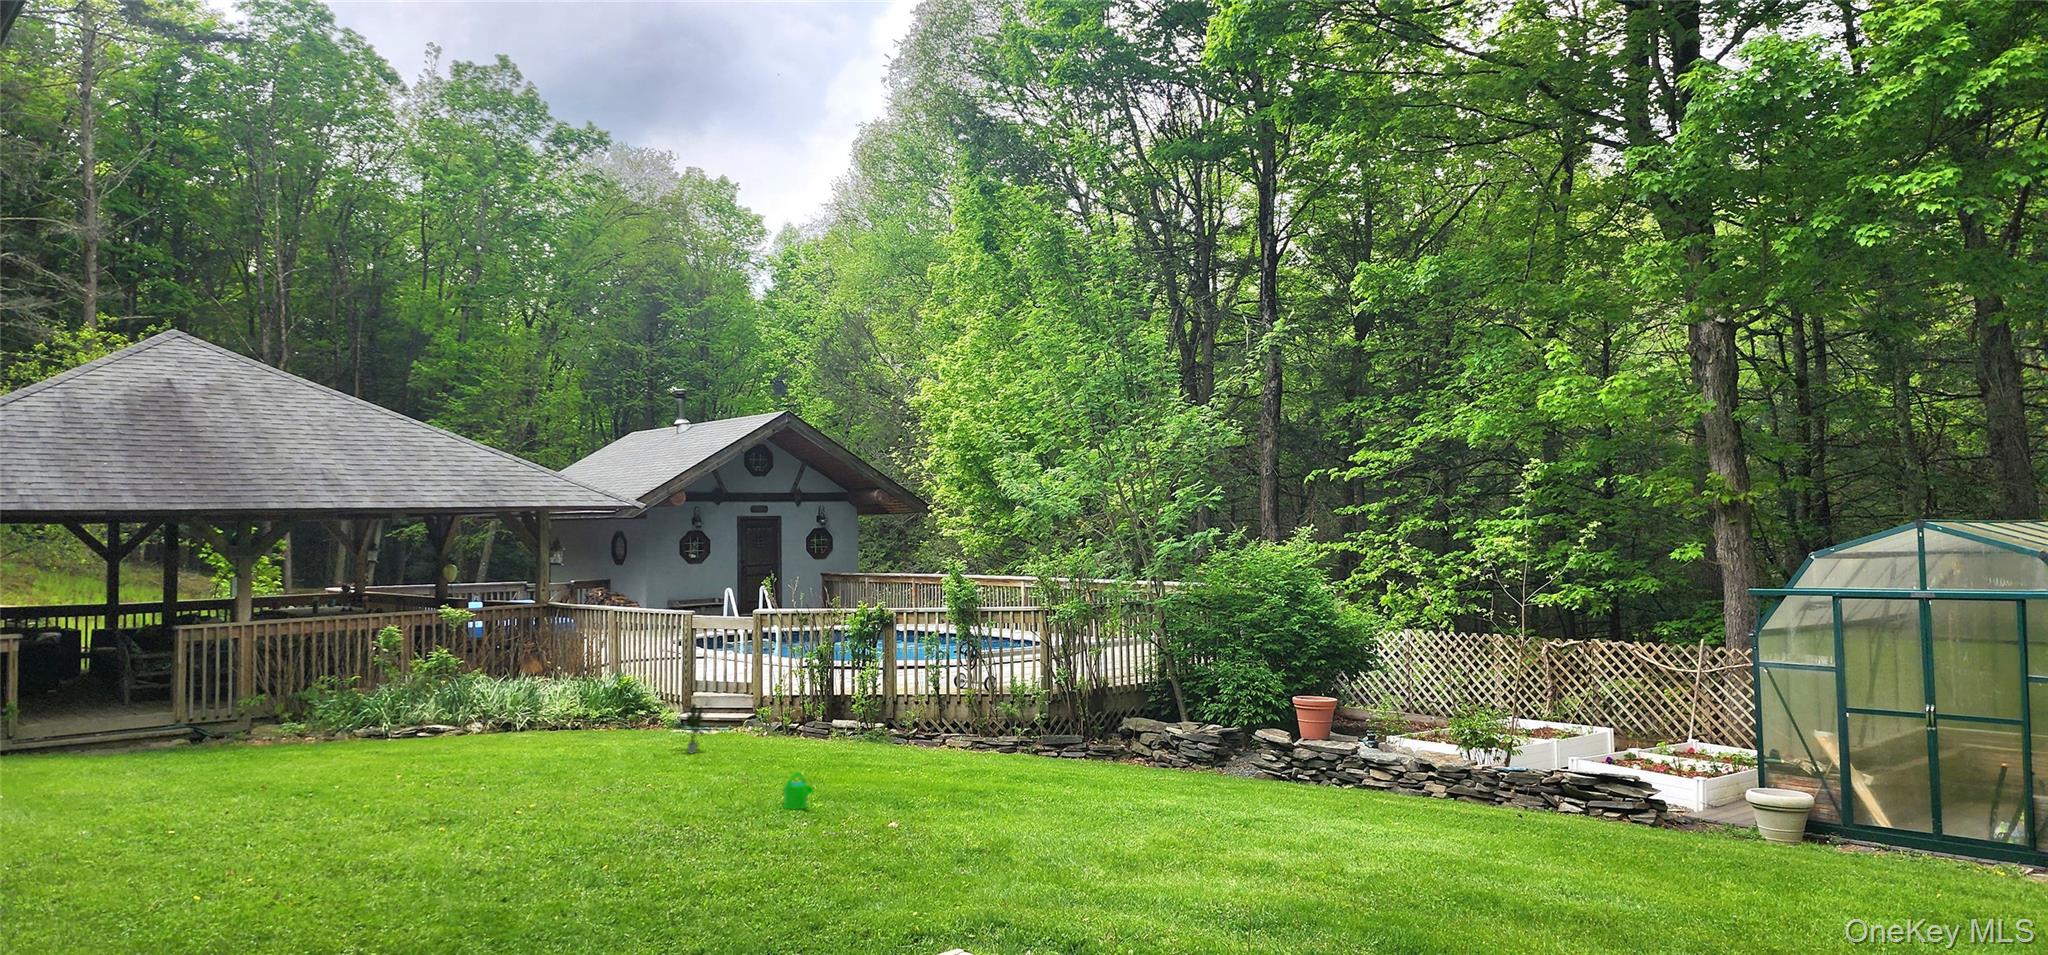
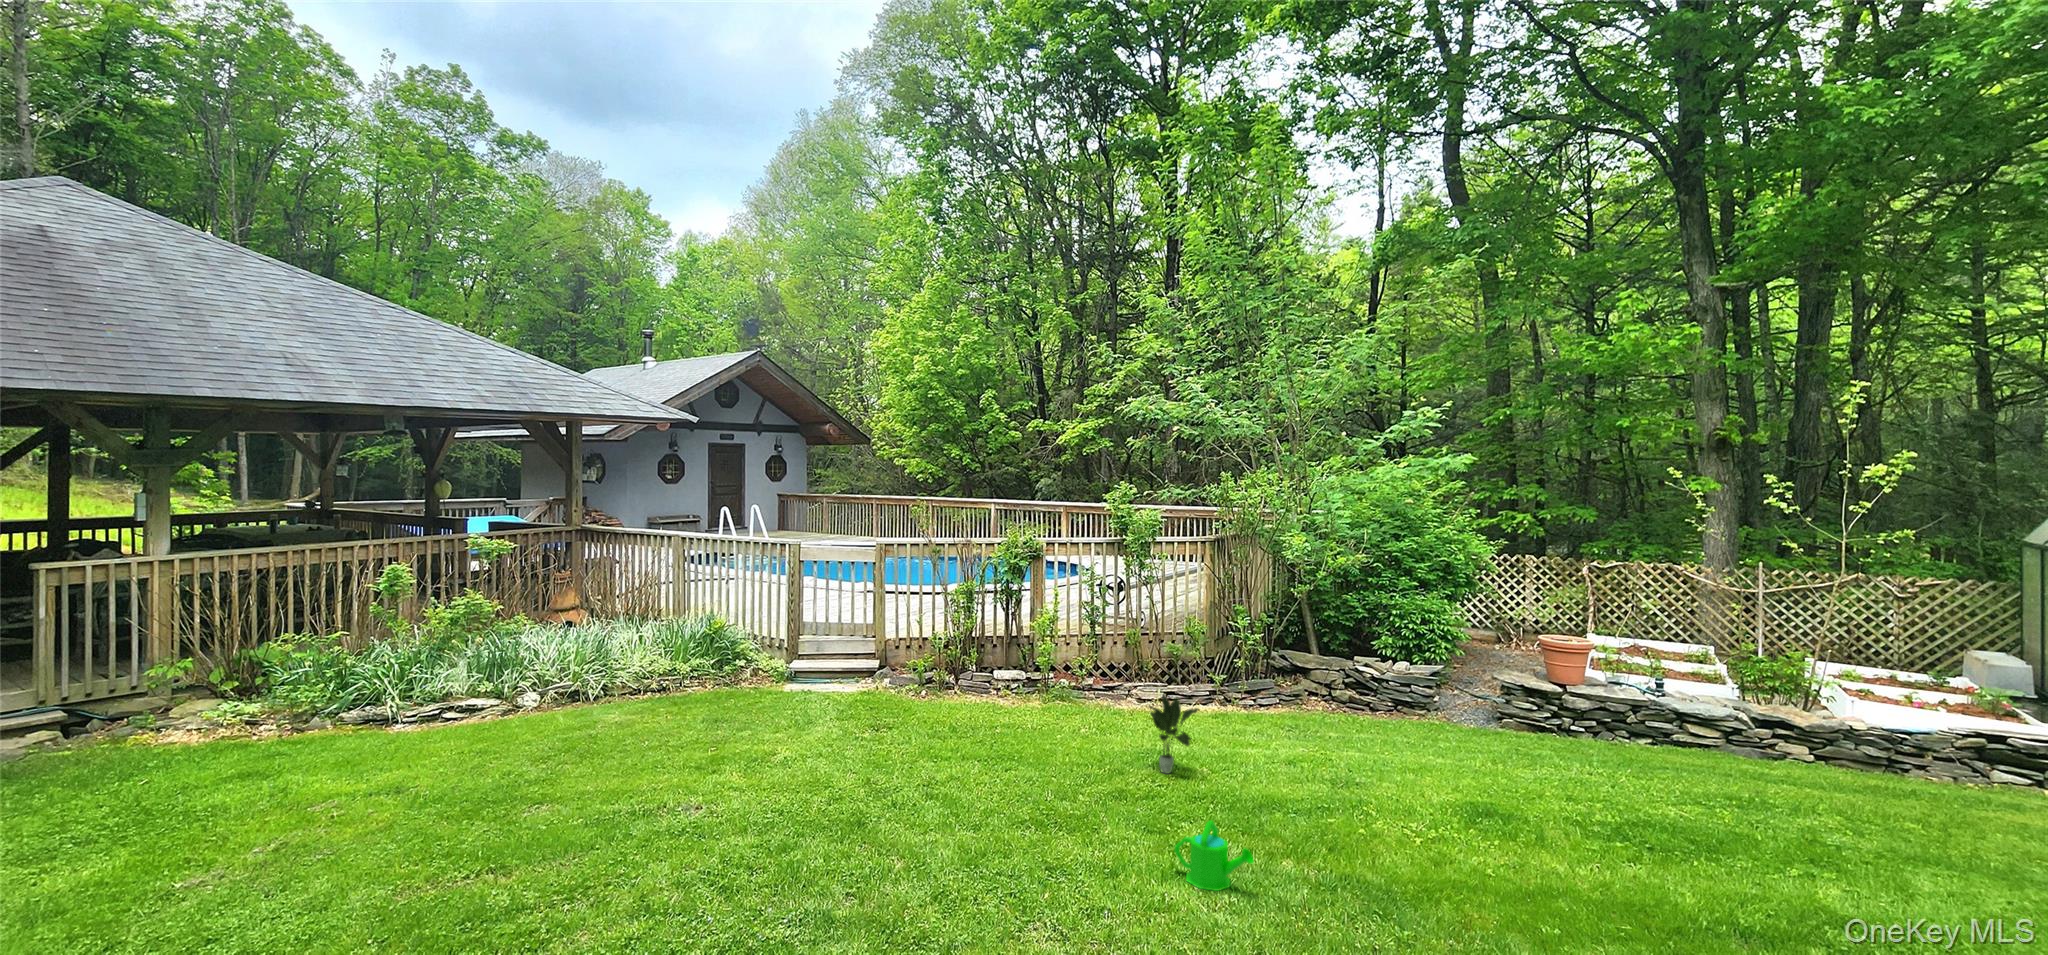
potted plant: present [683,704,711,753] -> present [1150,696,1198,774]

